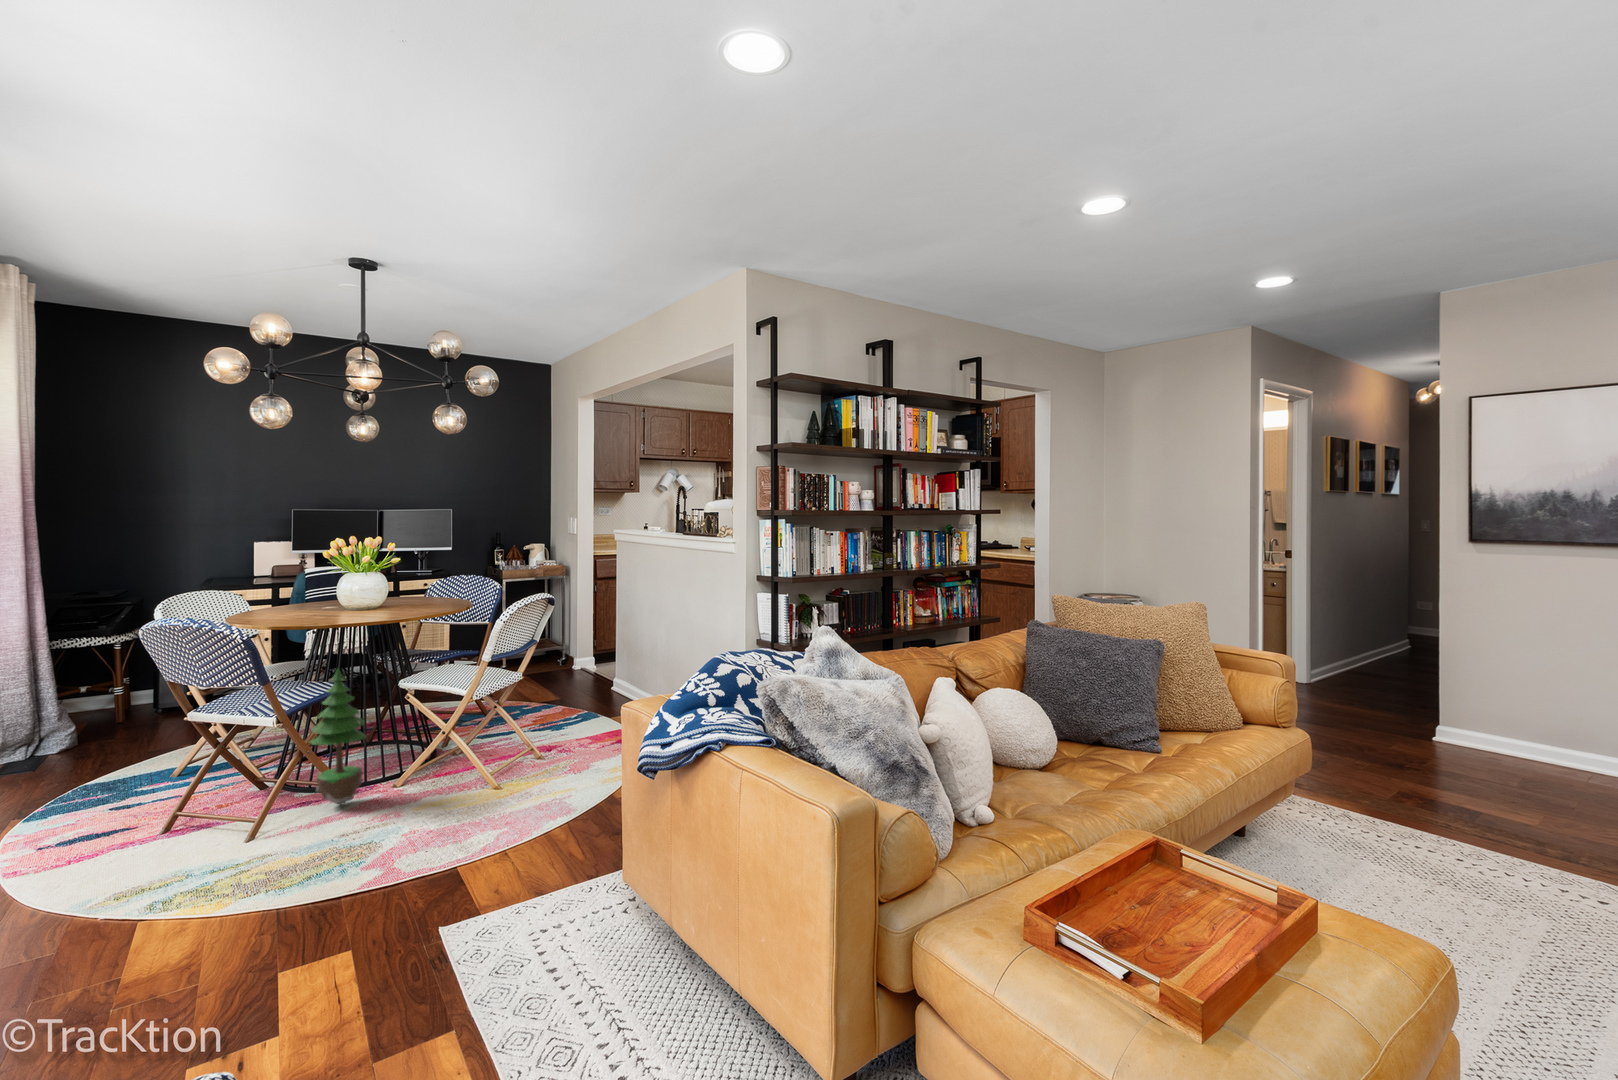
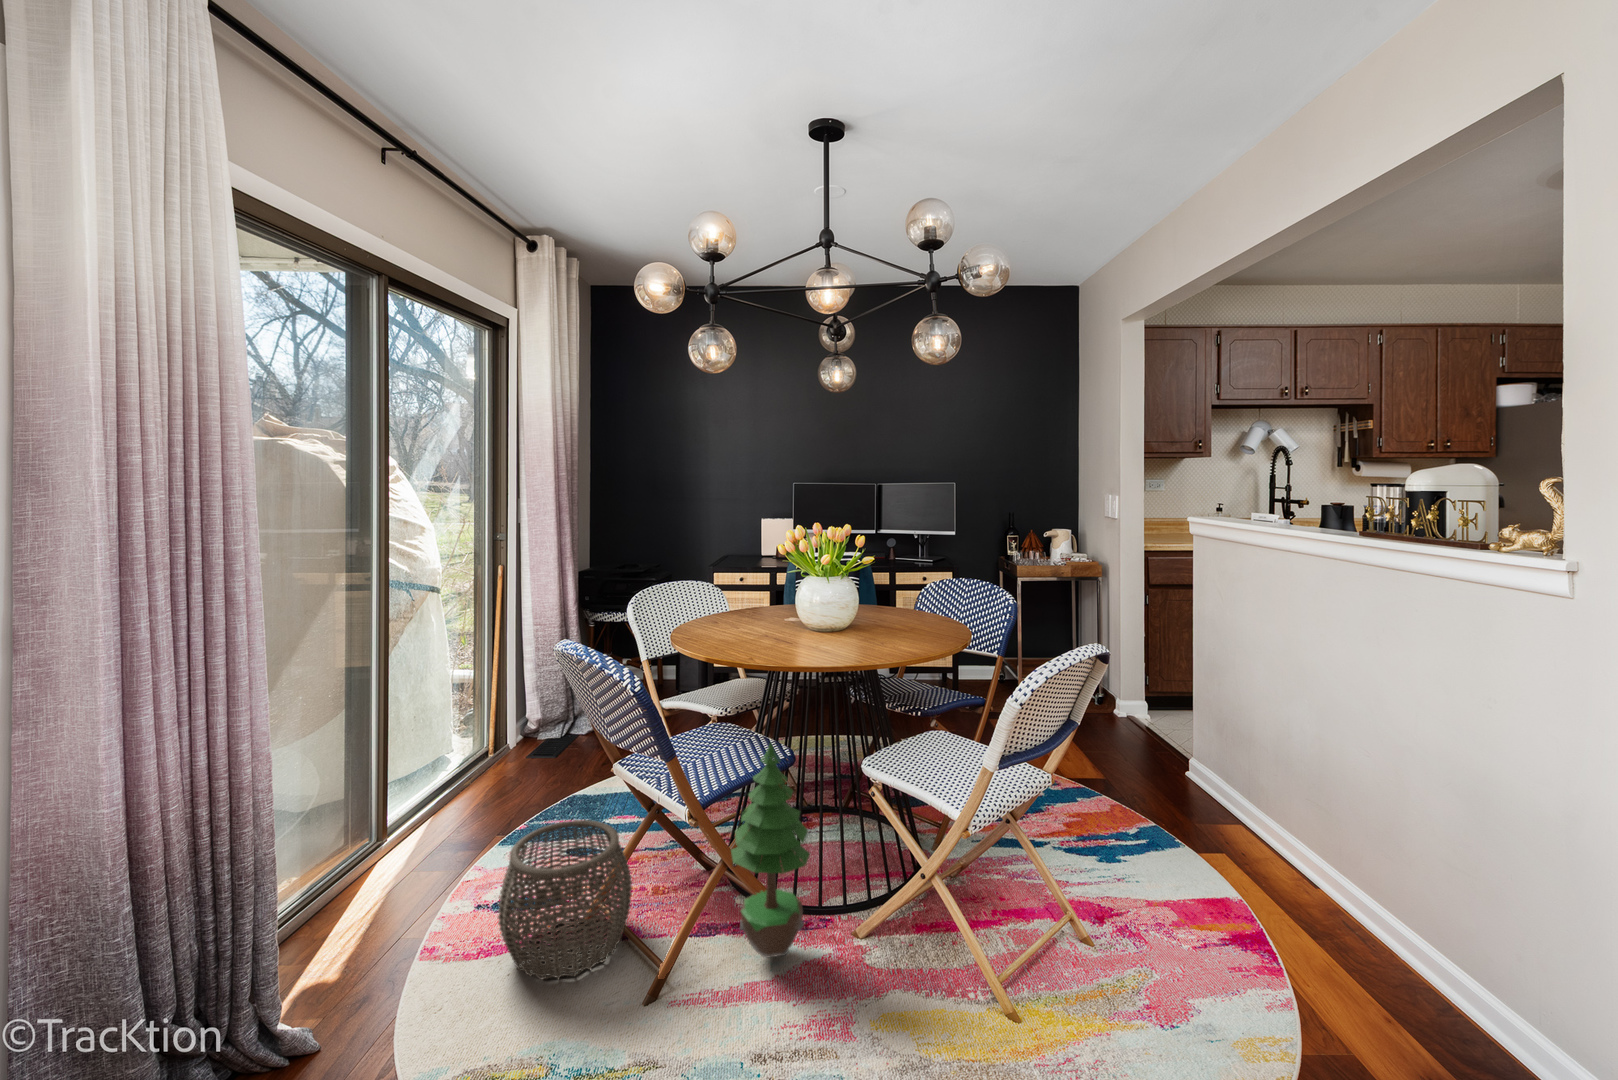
woven basket: none [102,751,222,854] -> present [498,820,632,979]

